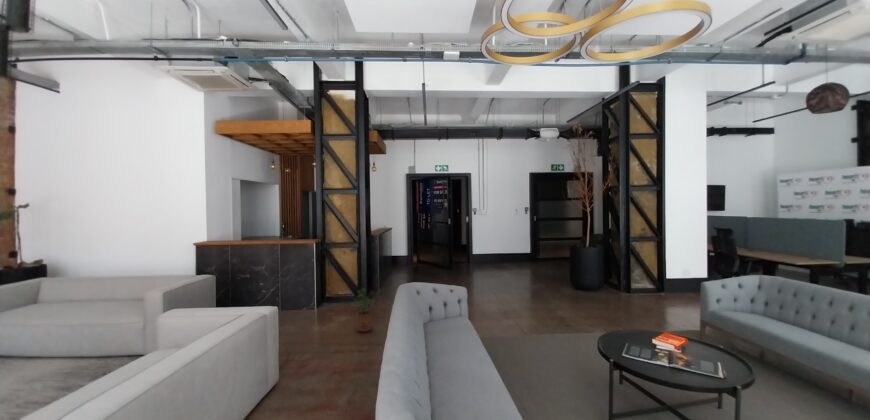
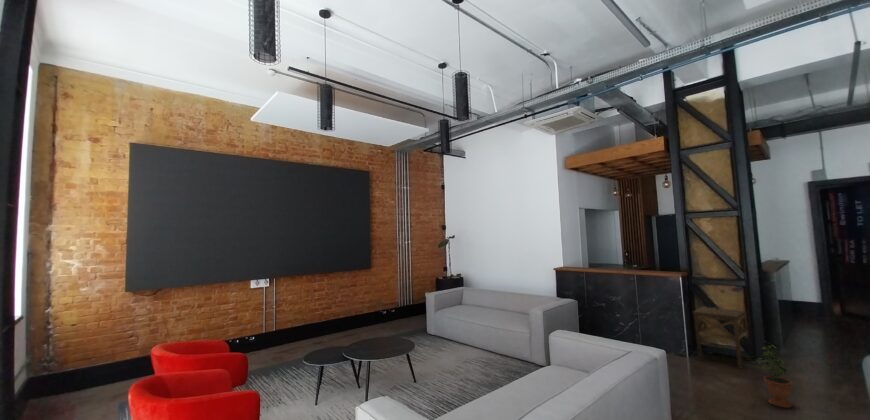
side table: none [321,266,357,310] -> present [693,306,750,368]

